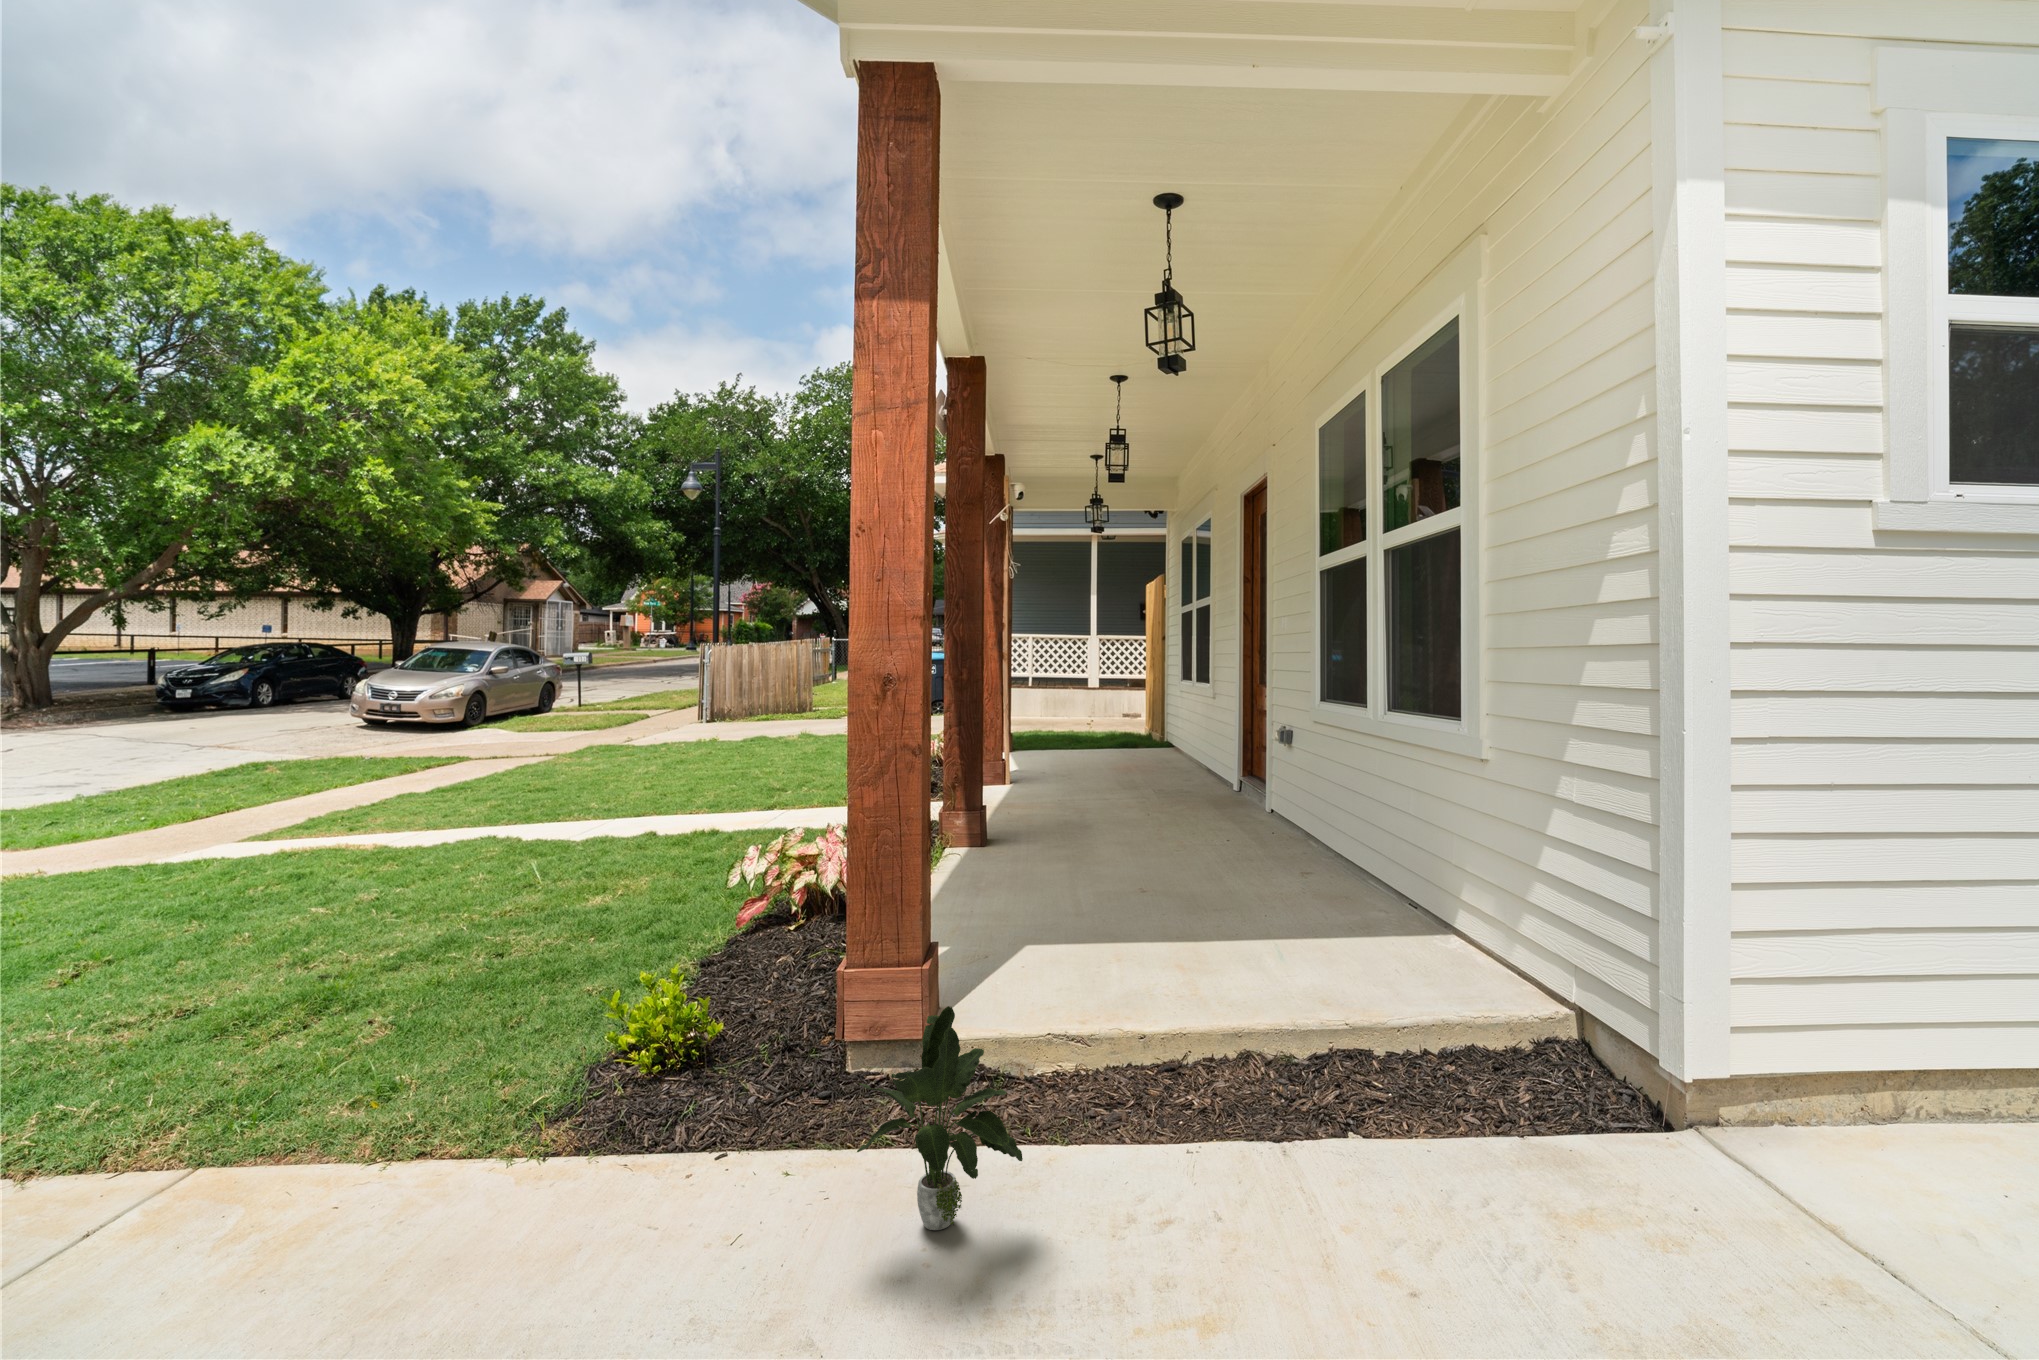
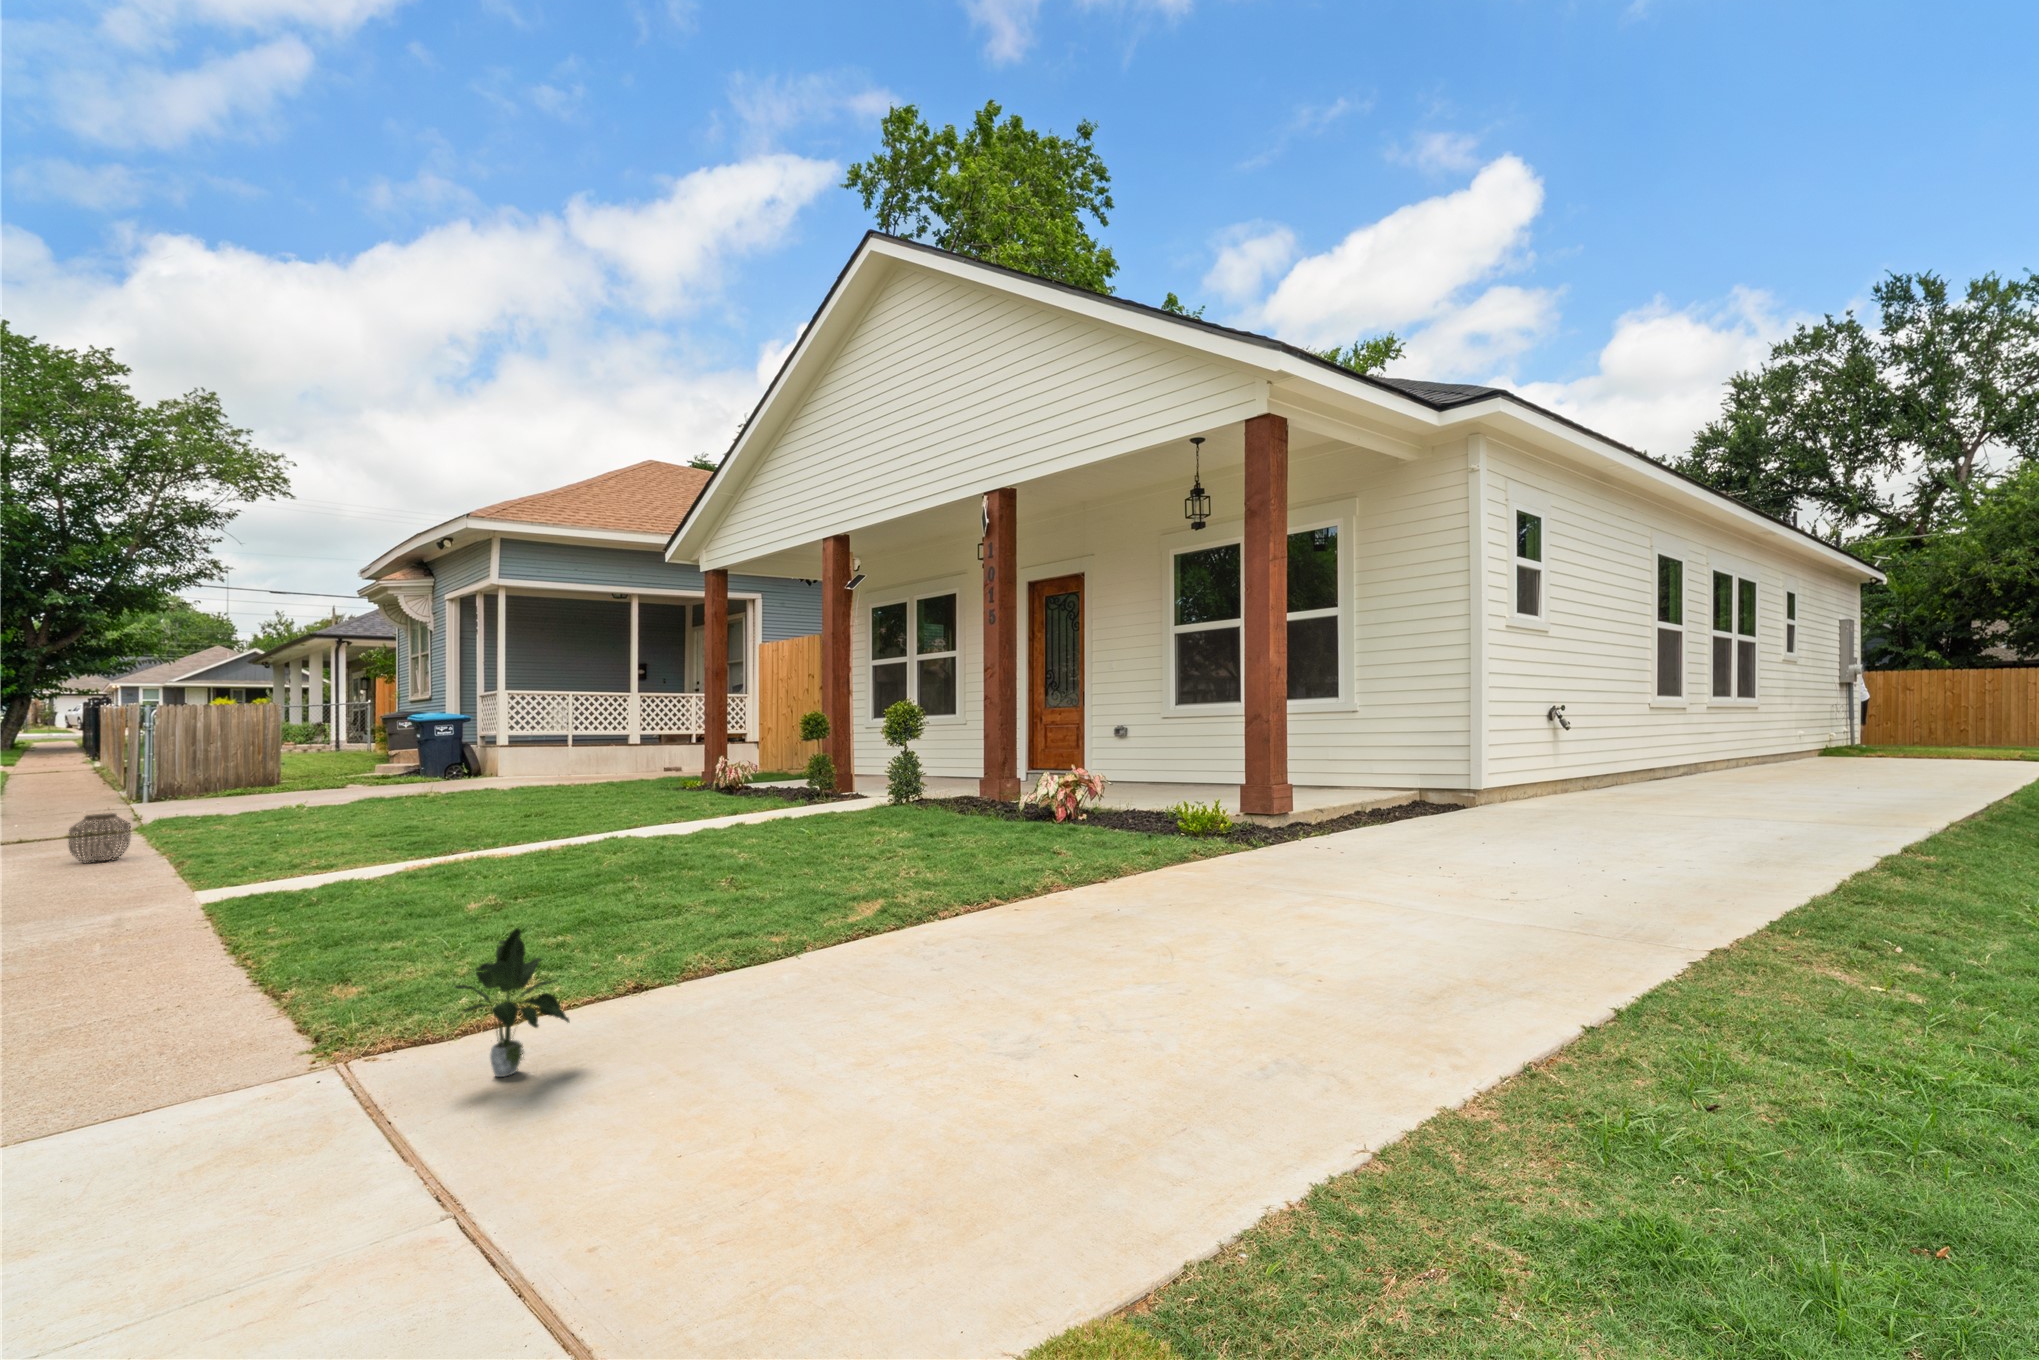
woven basket: none [627,745,672,790] -> present [68,813,131,863]

